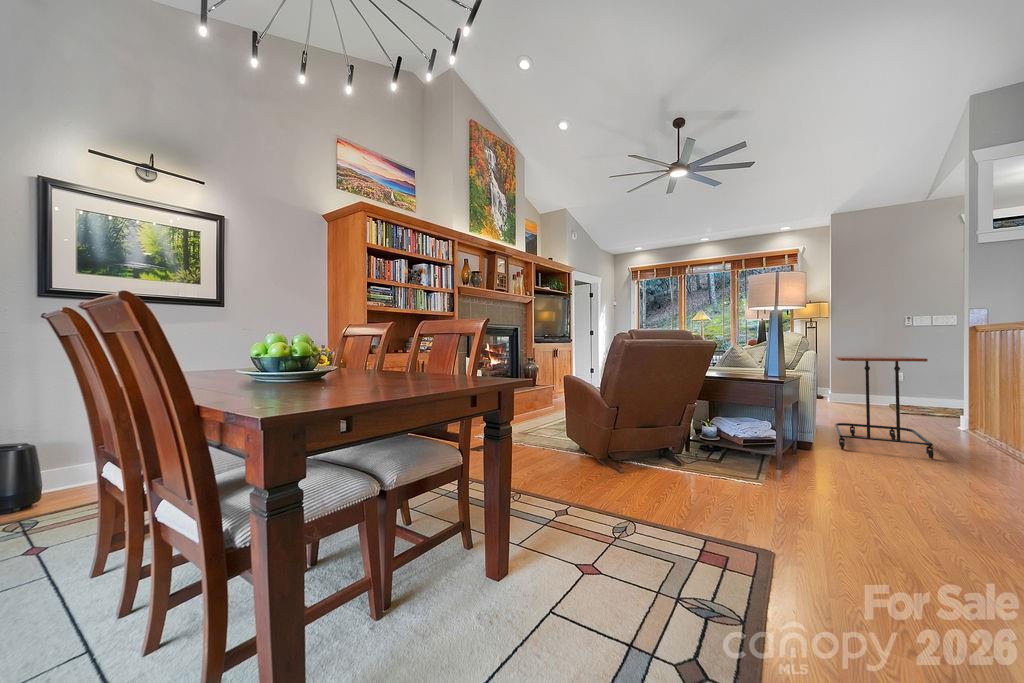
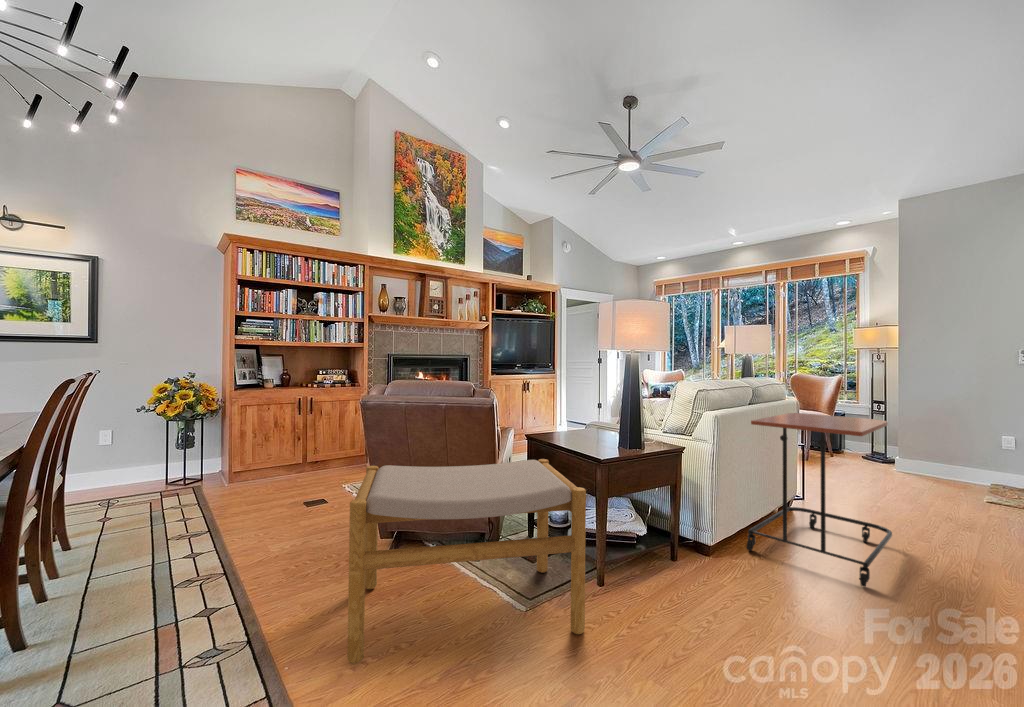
footstool: none [648,387,836,526] -> present [347,459,586,664]

